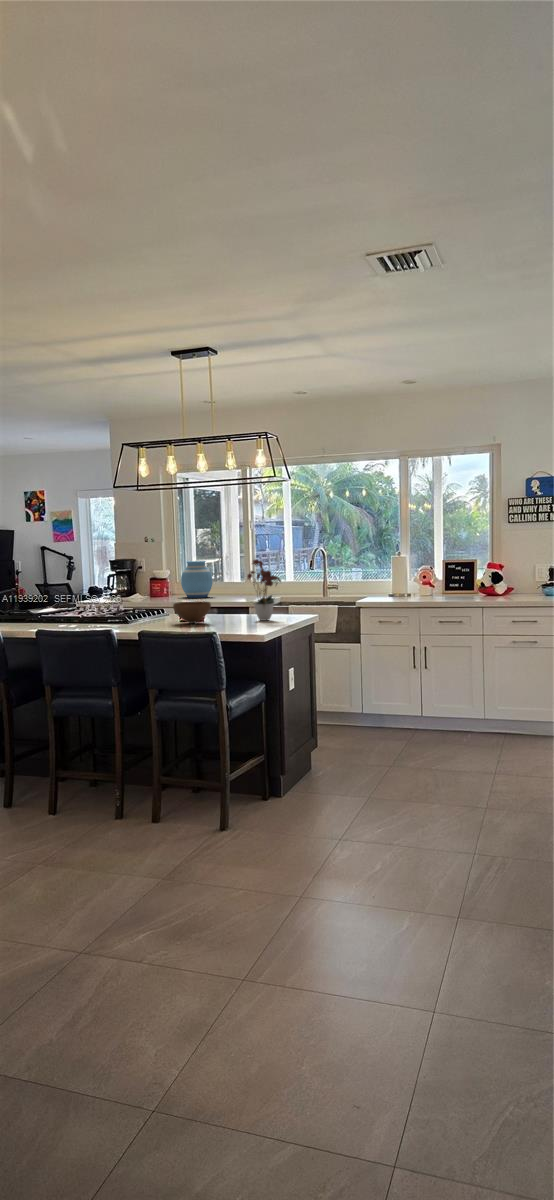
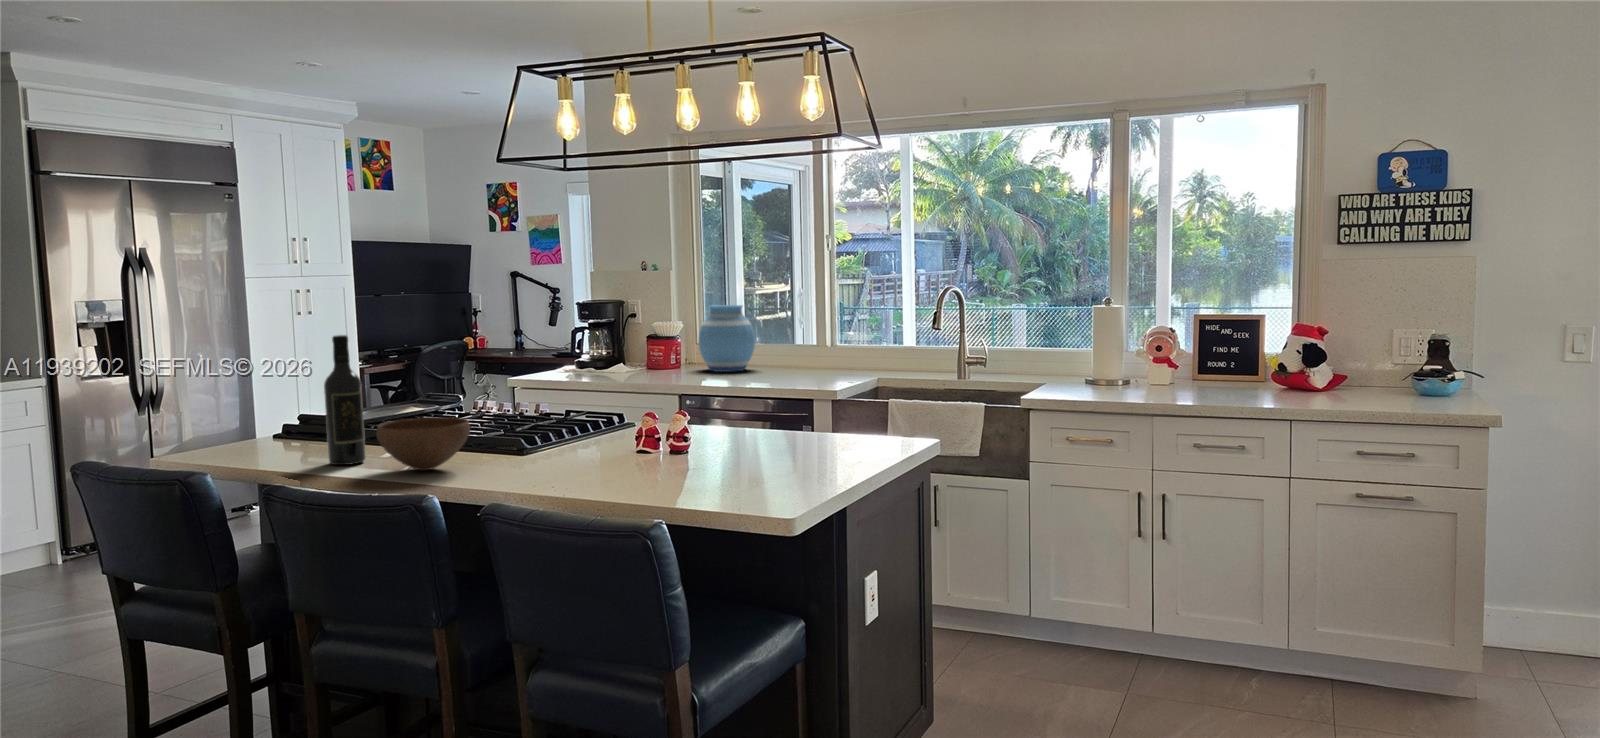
flower arrangement: present [247,560,281,621] -> none [773,313,859,458]
wine bottle: none [46,568,63,626] -> present [324,335,366,465]
bowl: present [173,602,211,623] -> present [376,417,470,470]

